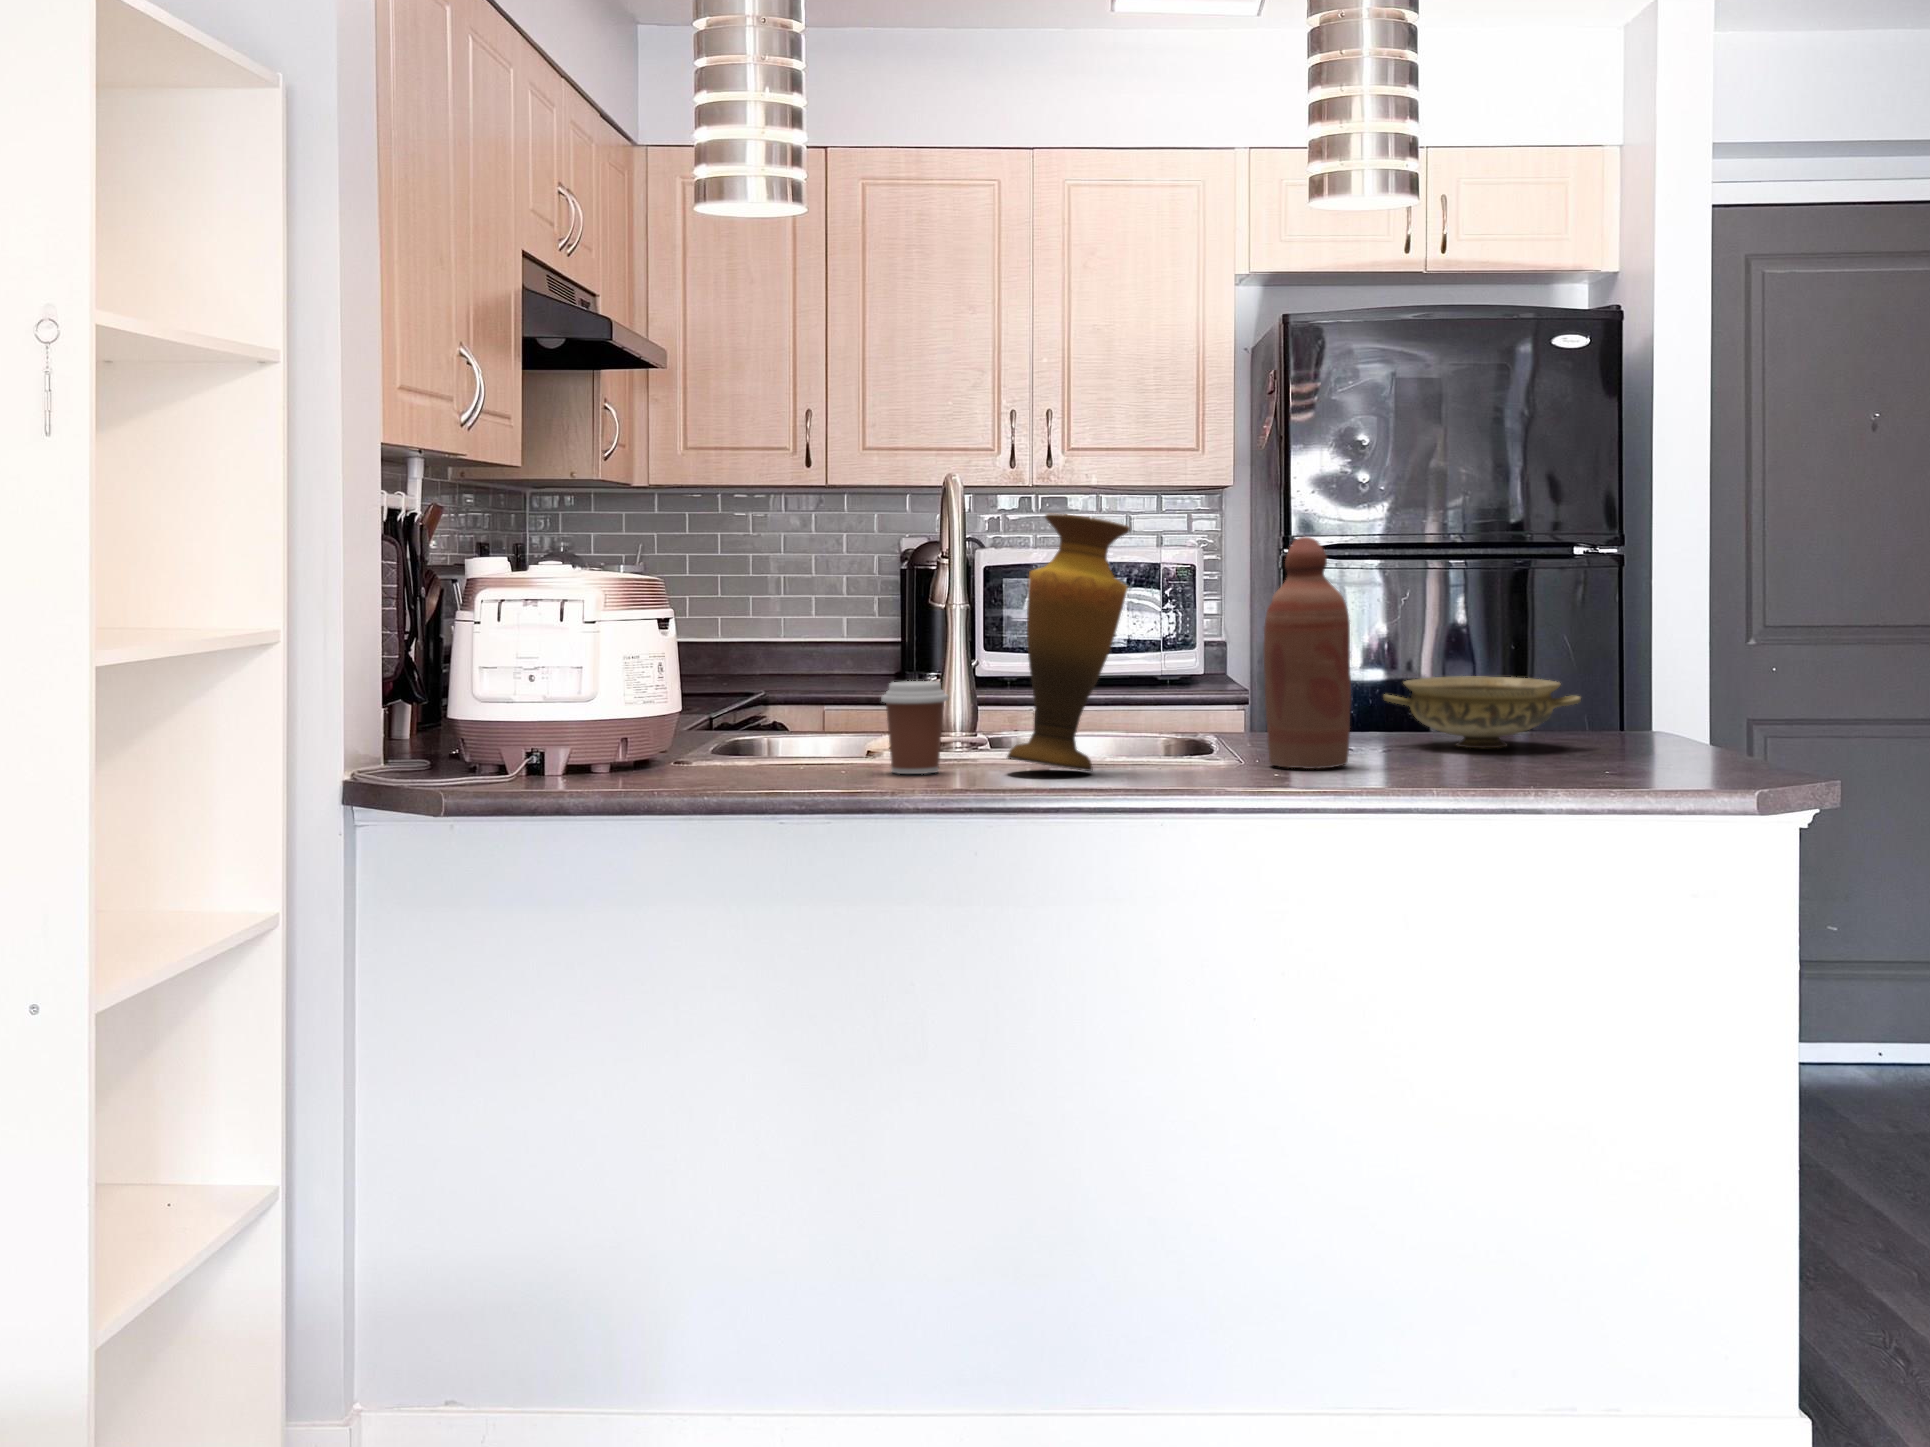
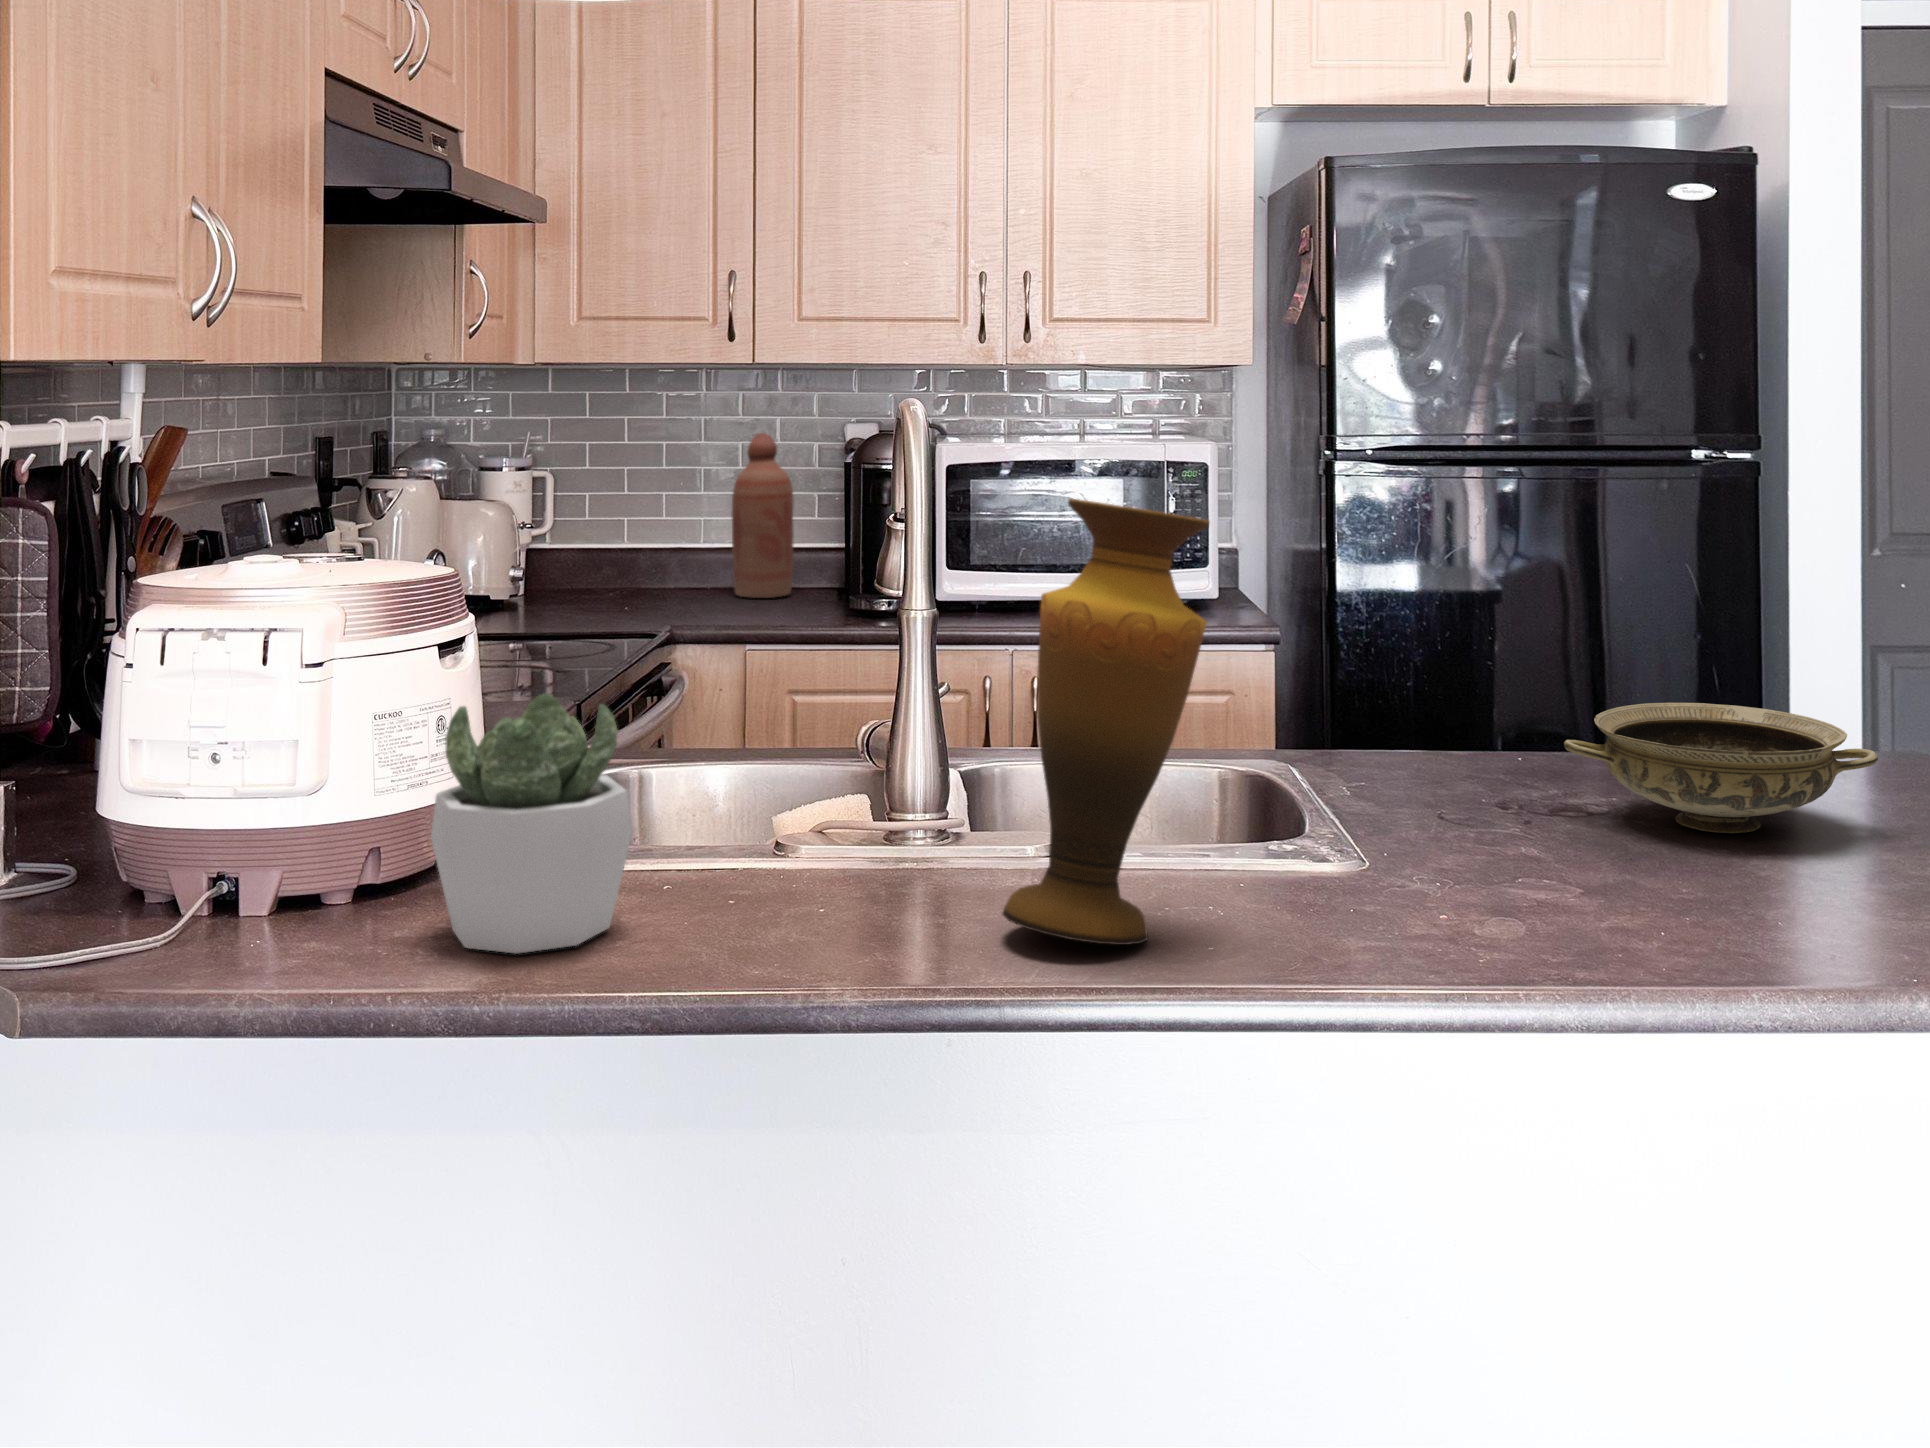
bottle: present [1264,537,1351,769] -> present [731,433,794,598]
succulent plant: none [665,636,785,776] -> present [431,693,632,954]
coffee cup: present [881,681,949,774] -> none [793,772,906,943]

